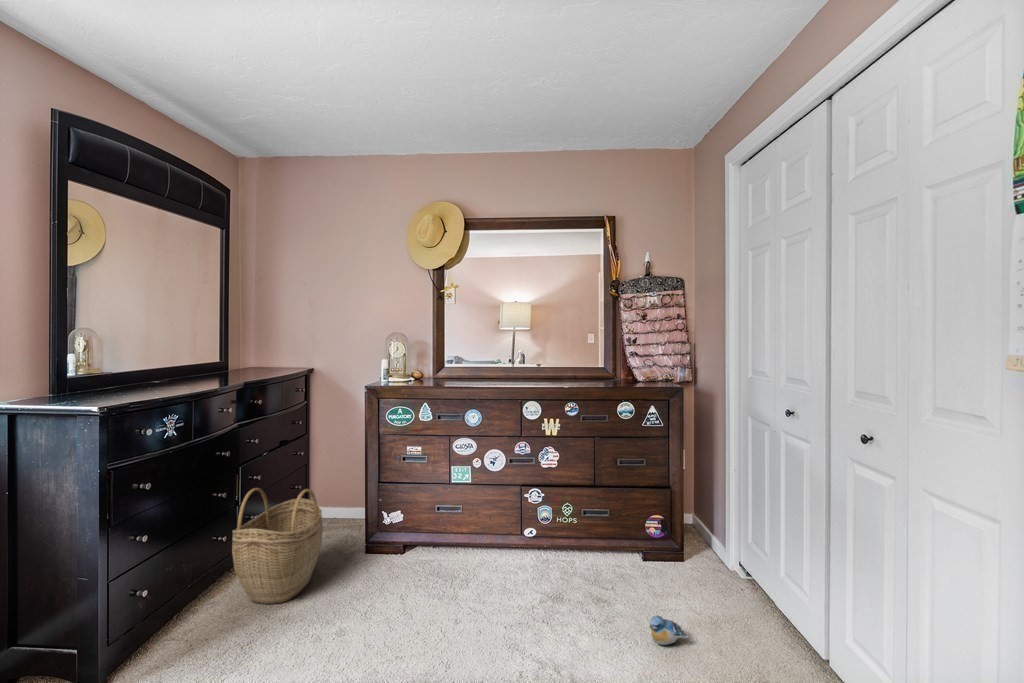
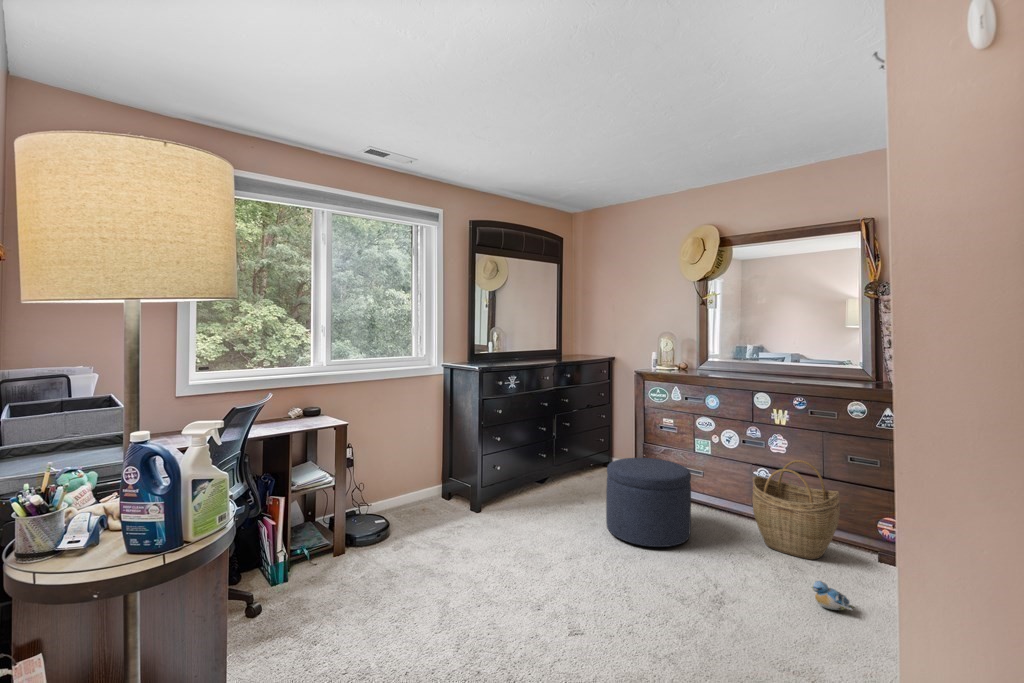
woven basket: present [232,488,323,604] -> present [752,460,840,560]
ottoman: none [364,506,482,646] -> present [606,458,691,547]

